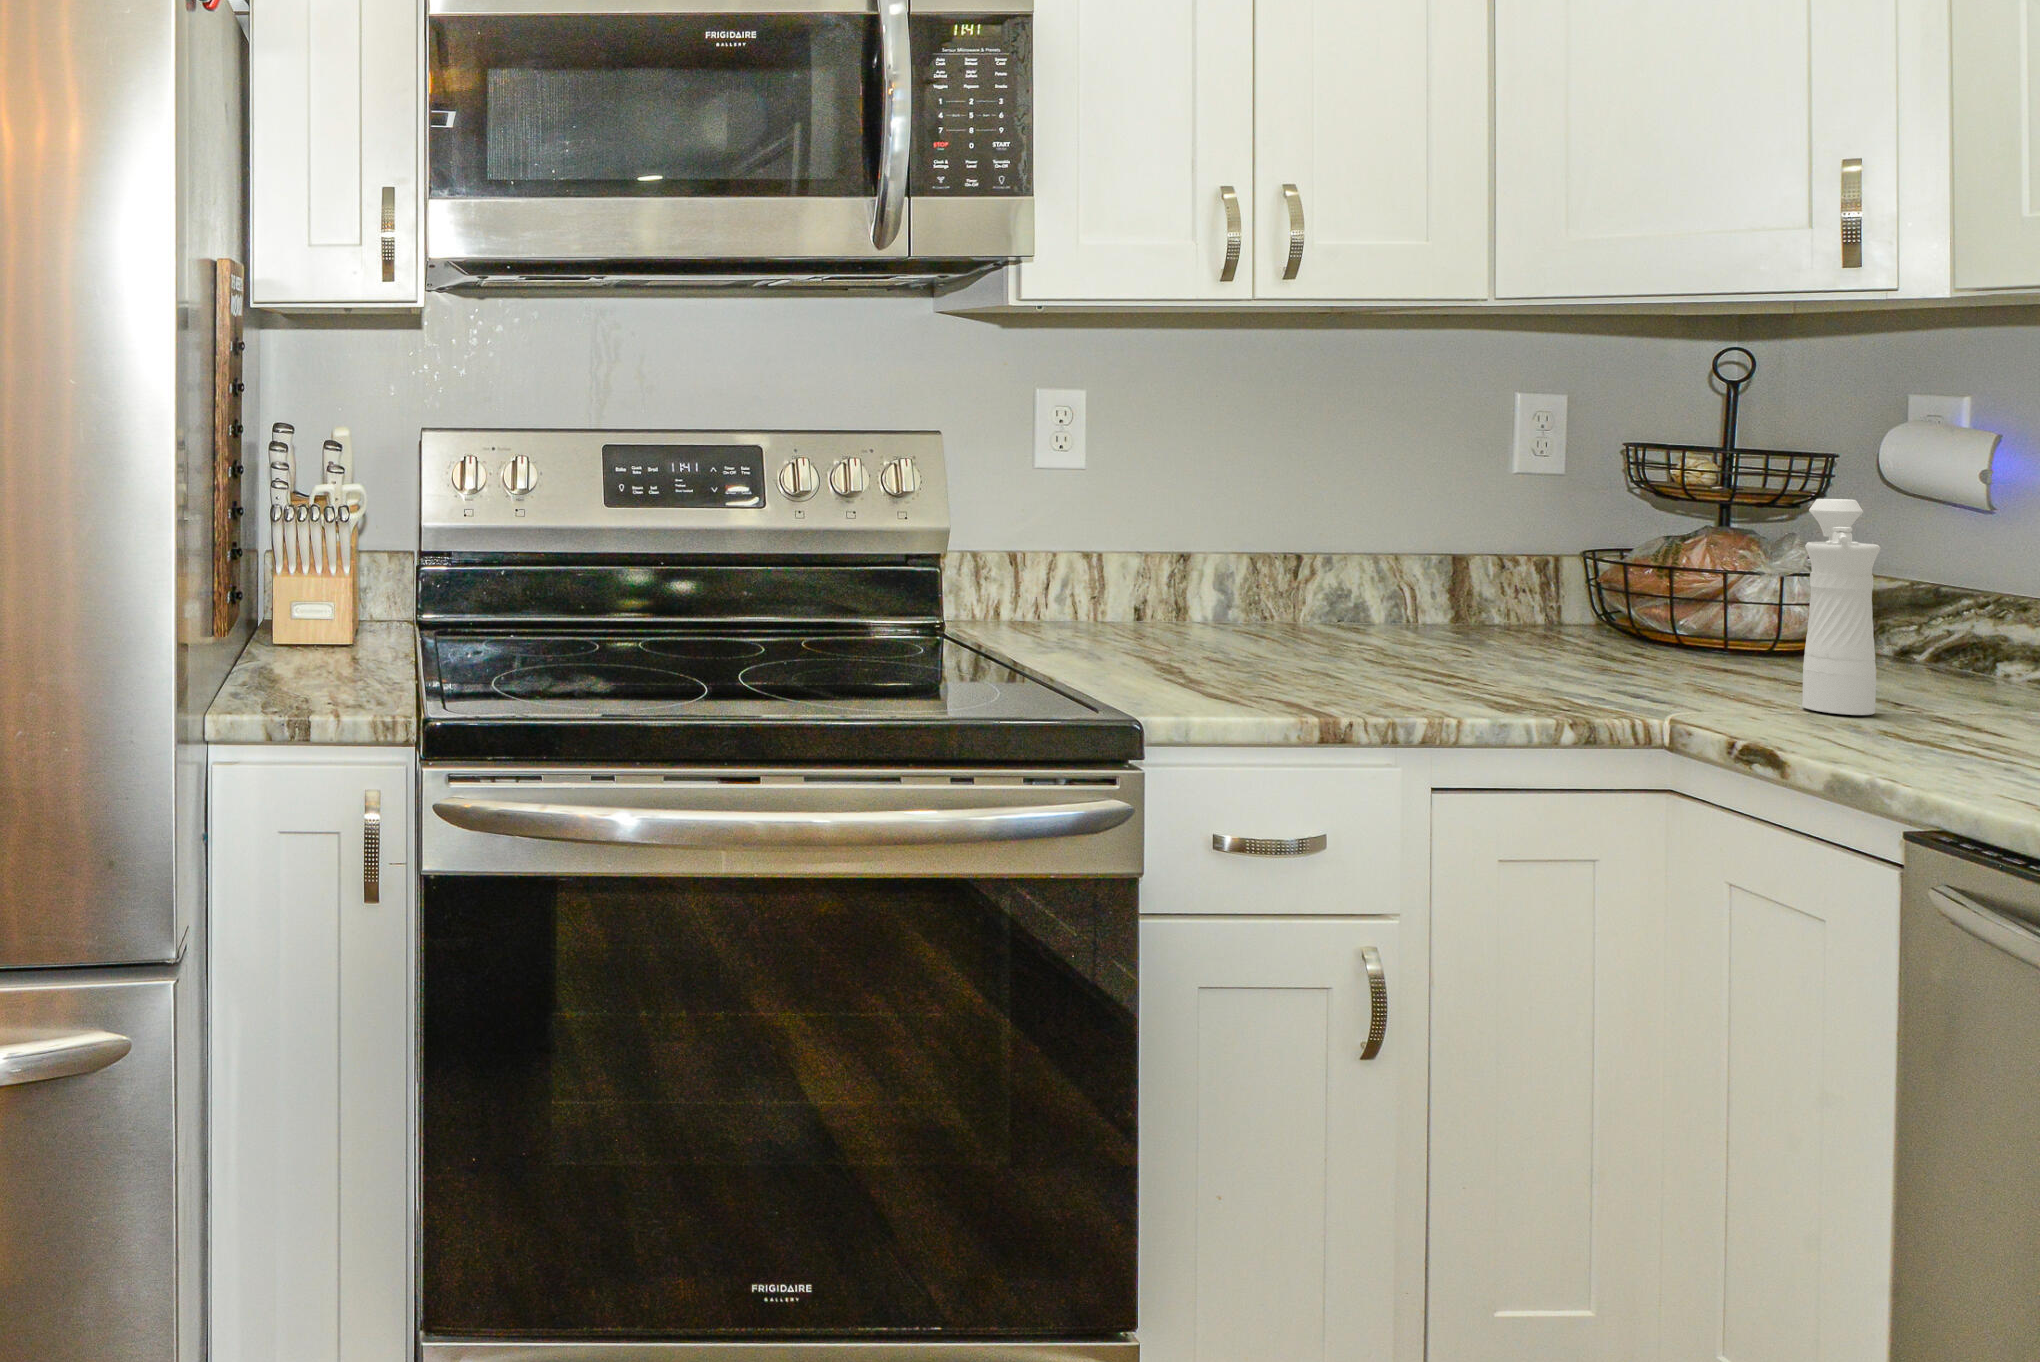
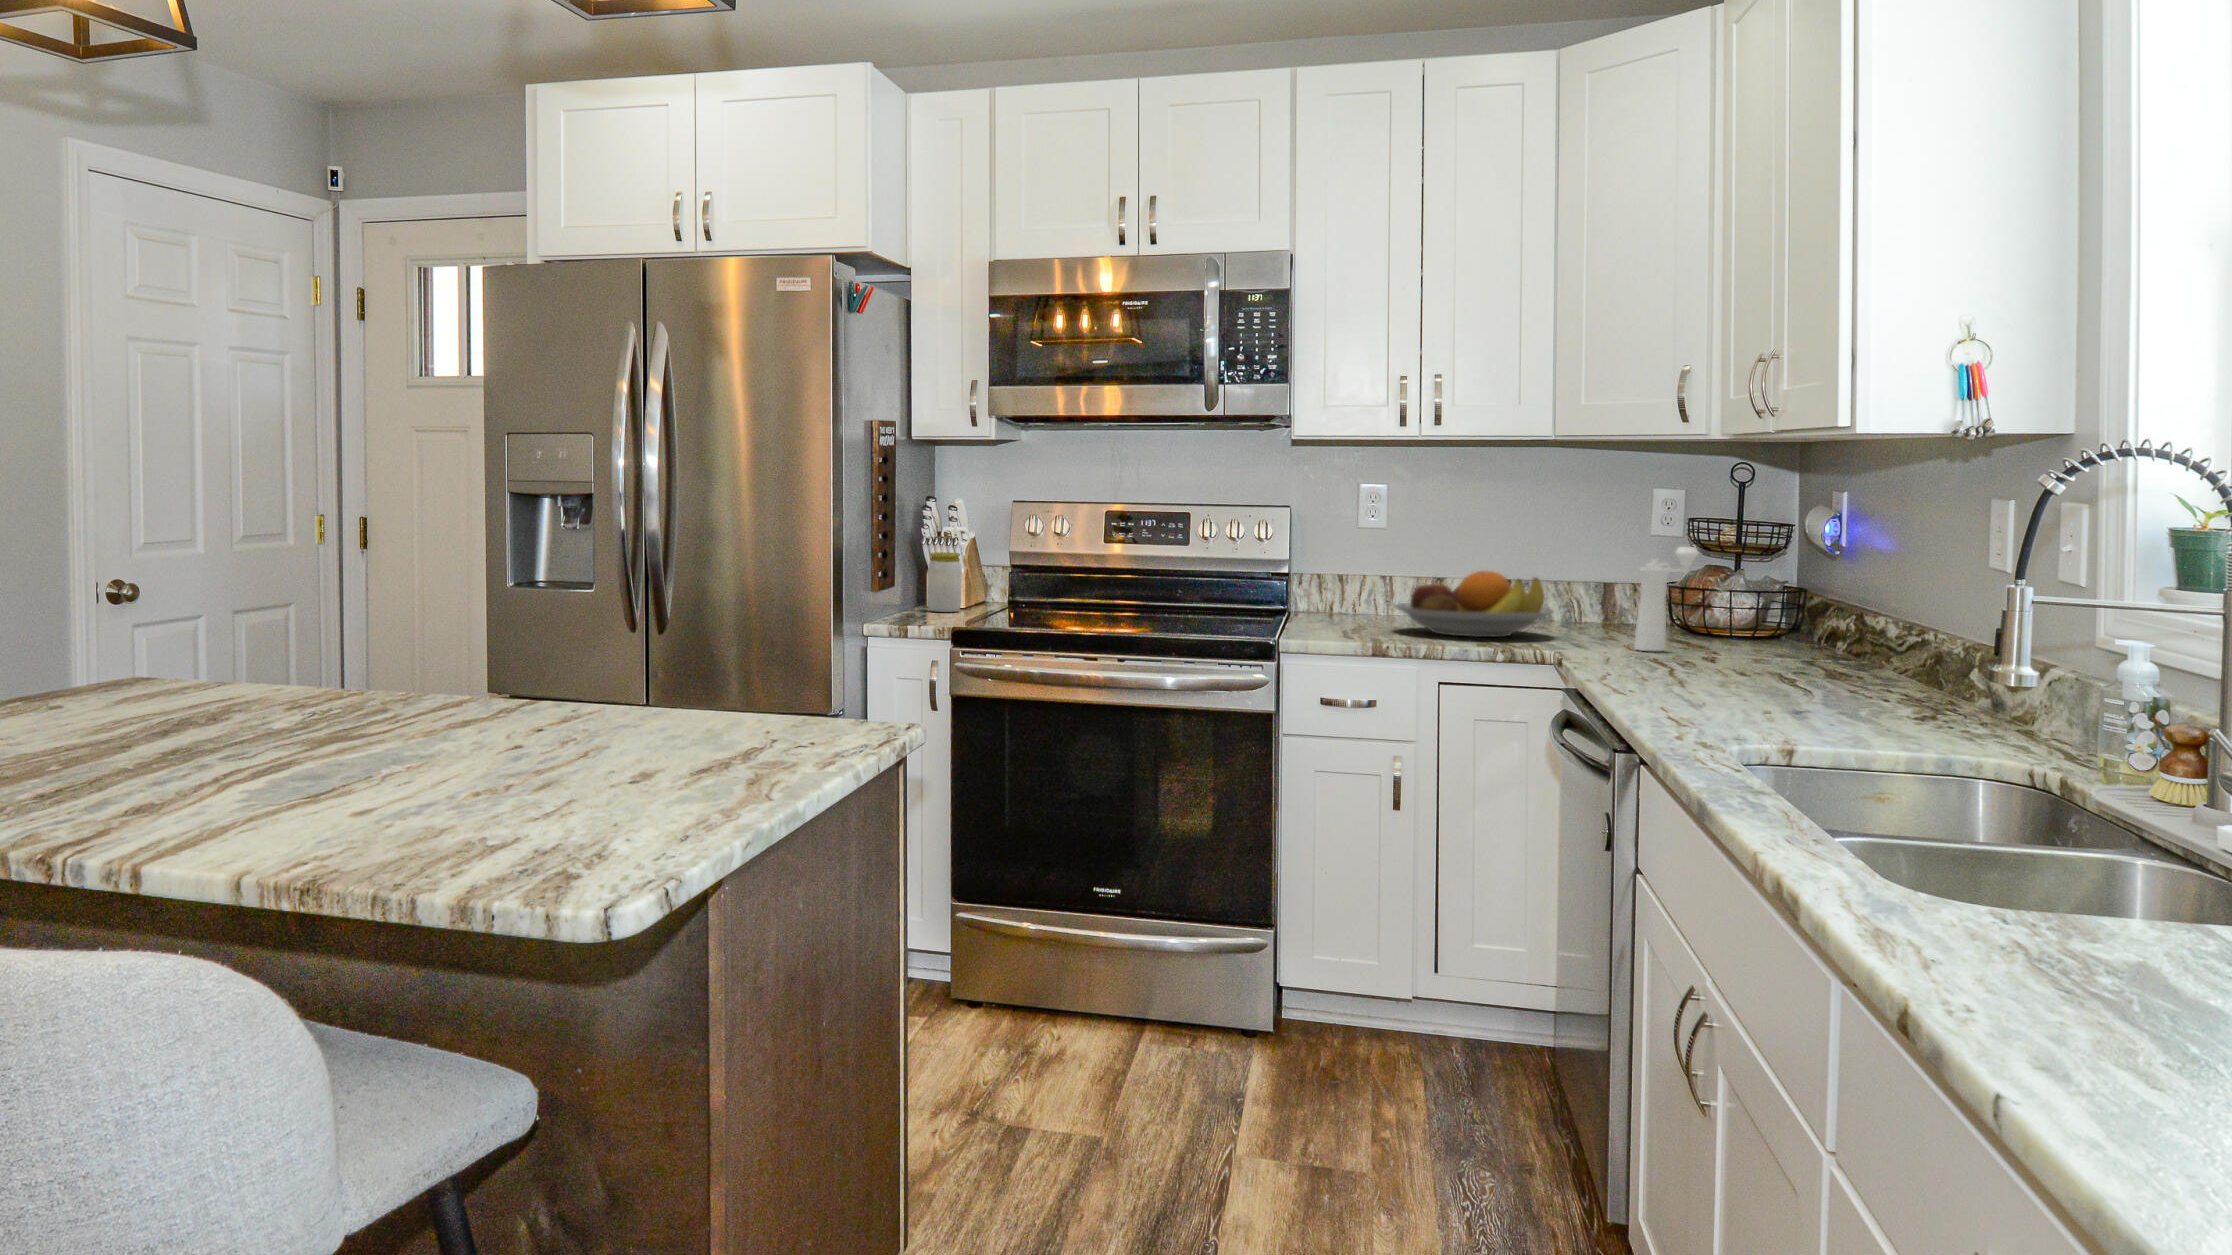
jar: none [316,540,386,666] -> present [927,552,962,612]
fruit bowl: none [1230,552,1564,684] -> present [1394,571,1553,637]

